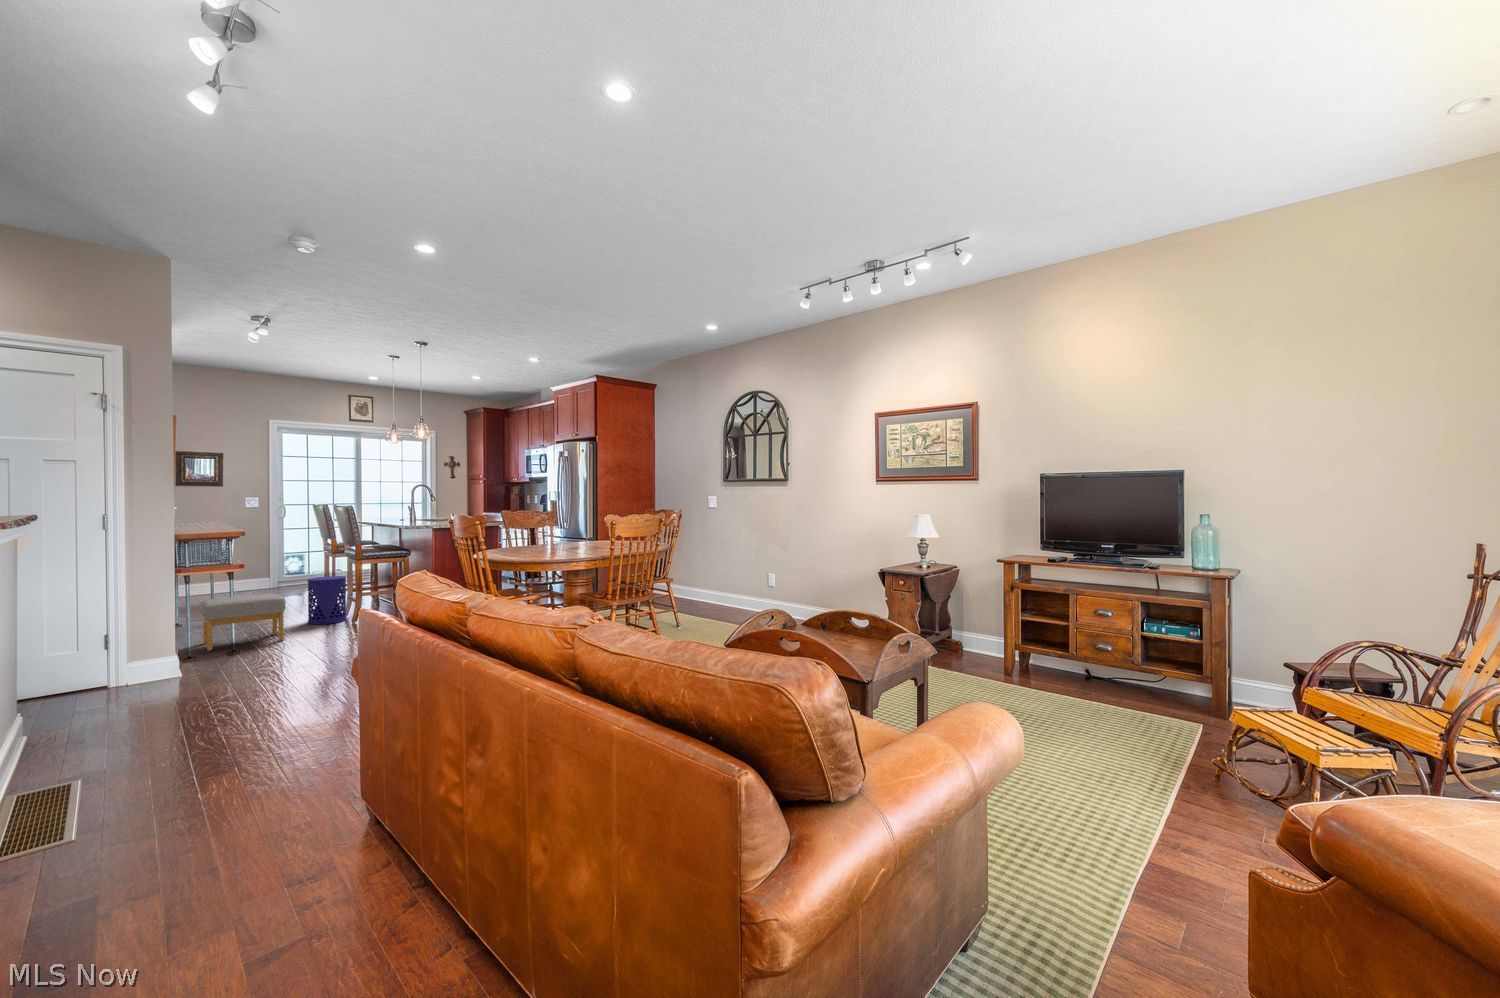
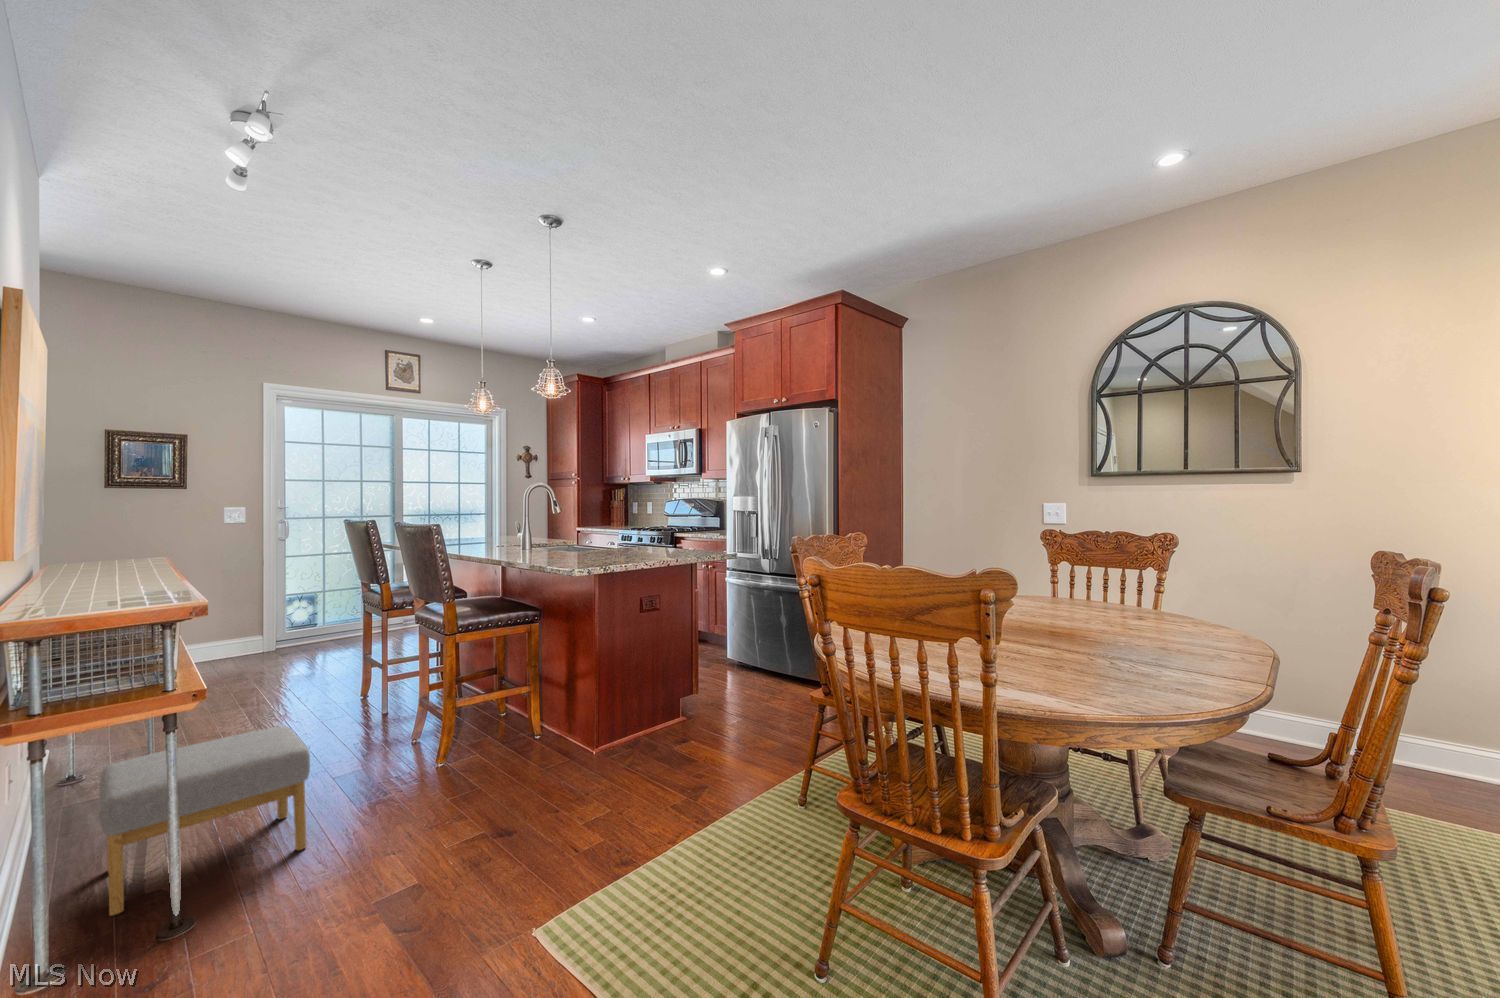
waste bin: present [307,576,346,624] -> none [347,662,422,770]

